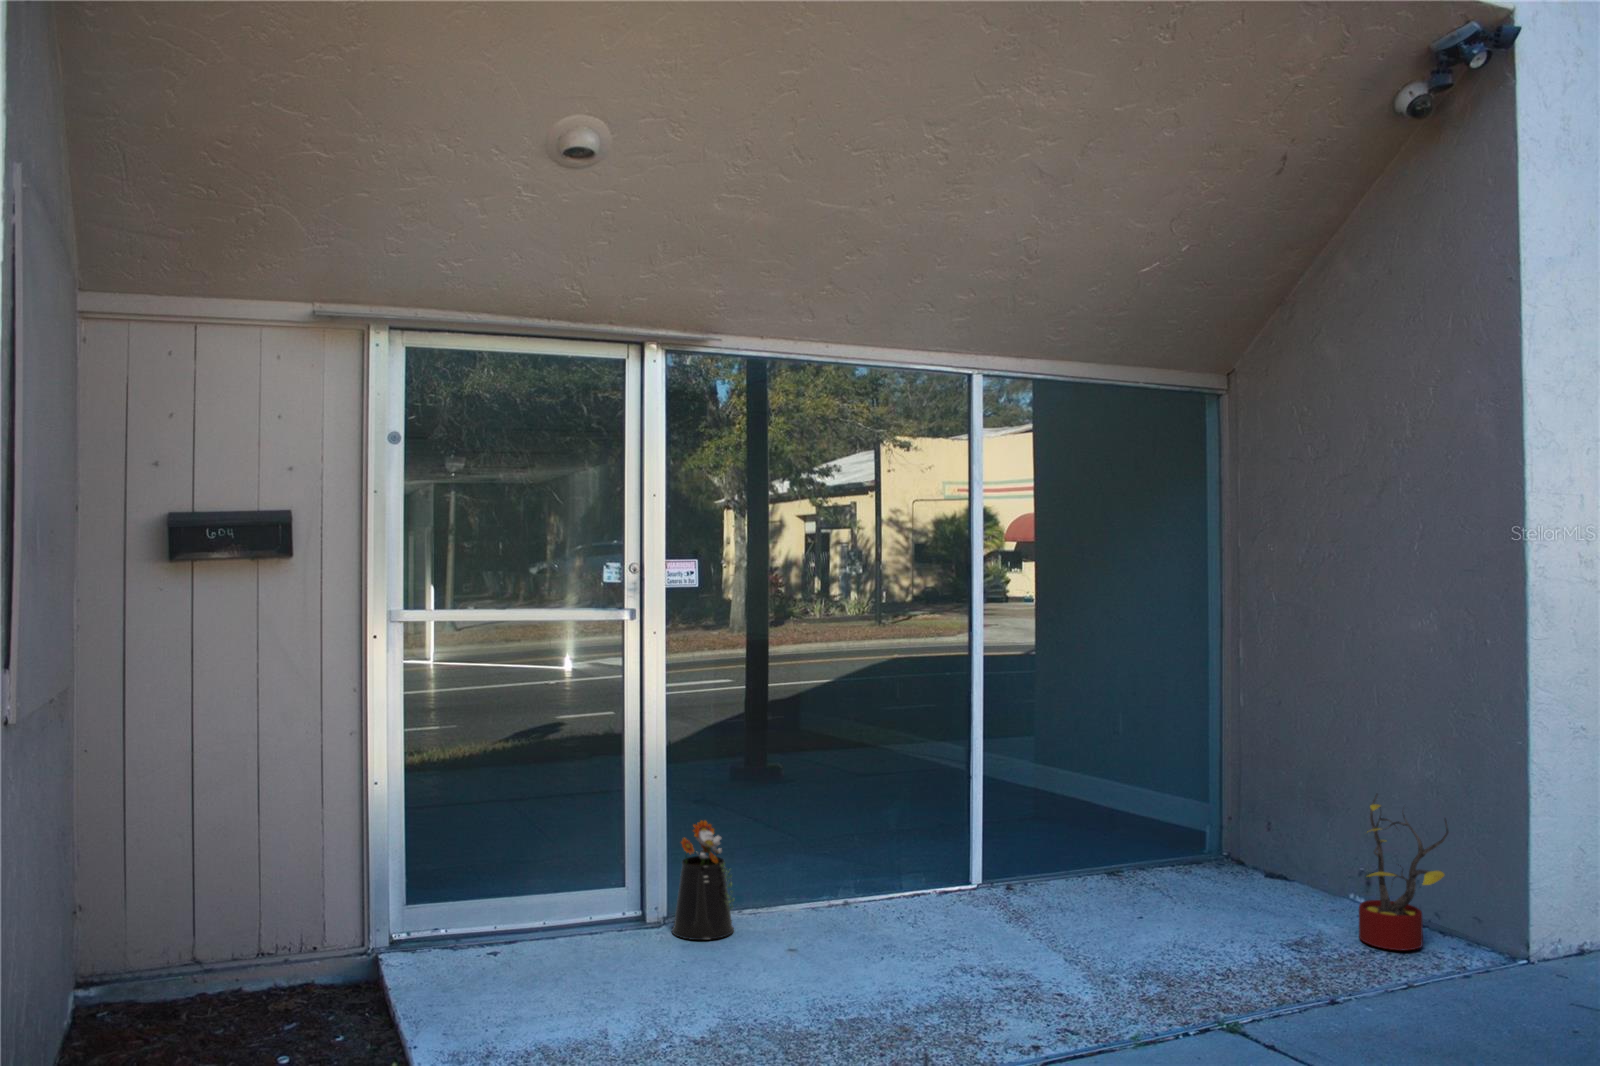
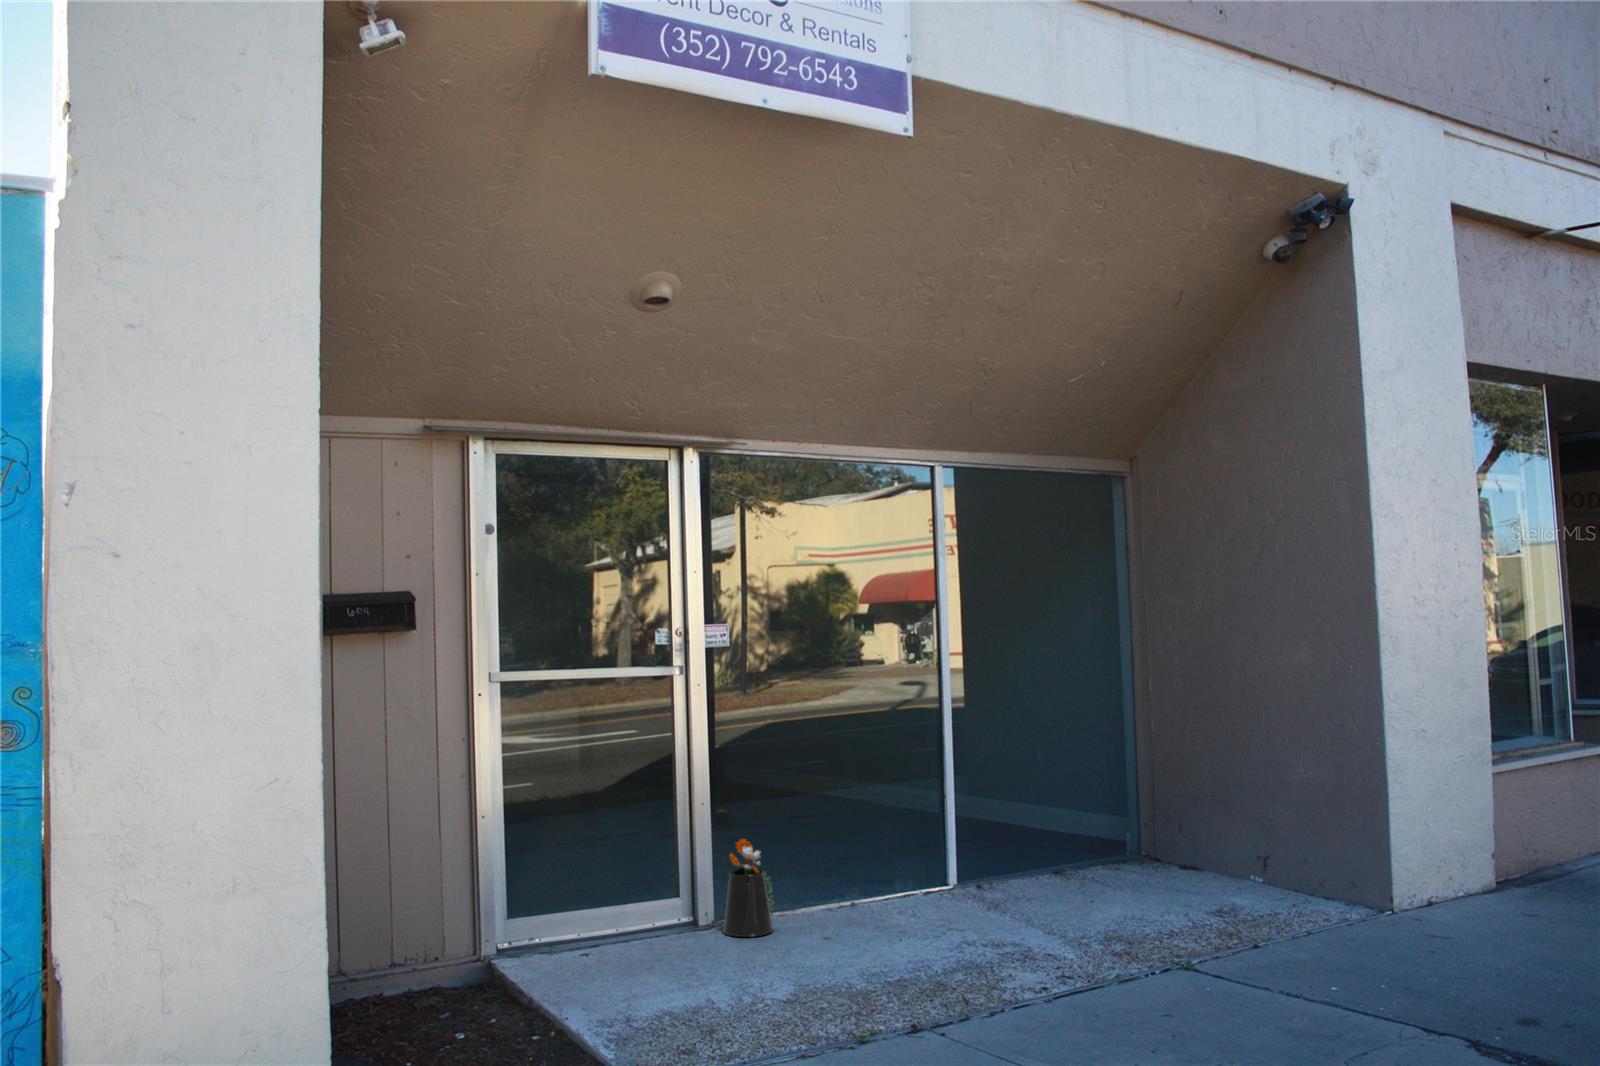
decorative plant: present [1359,794,1448,950] -> none [1265,790,1330,911]

